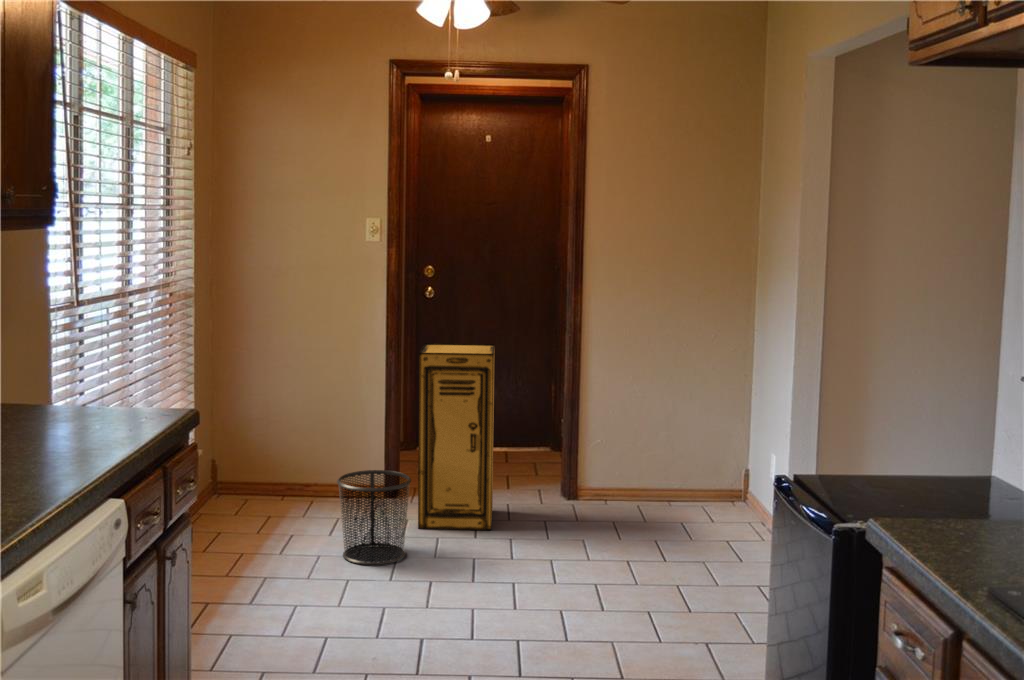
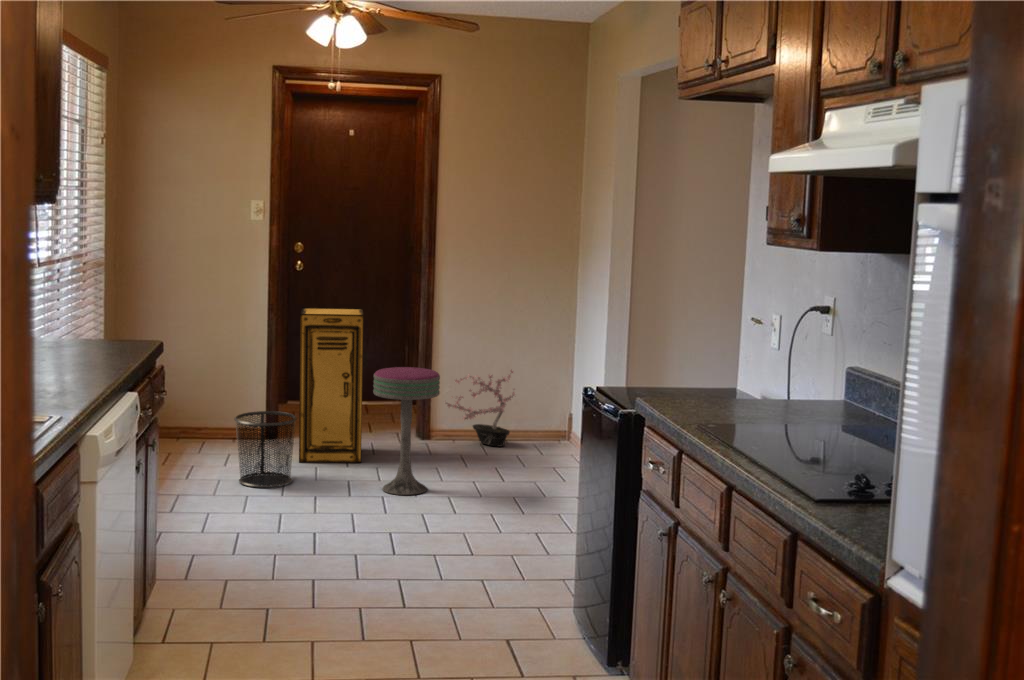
potted plant: none [590,414,682,510] -> present [445,370,515,447]
bar stool: none [501,420,583,580] -> present [373,367,440,495]

